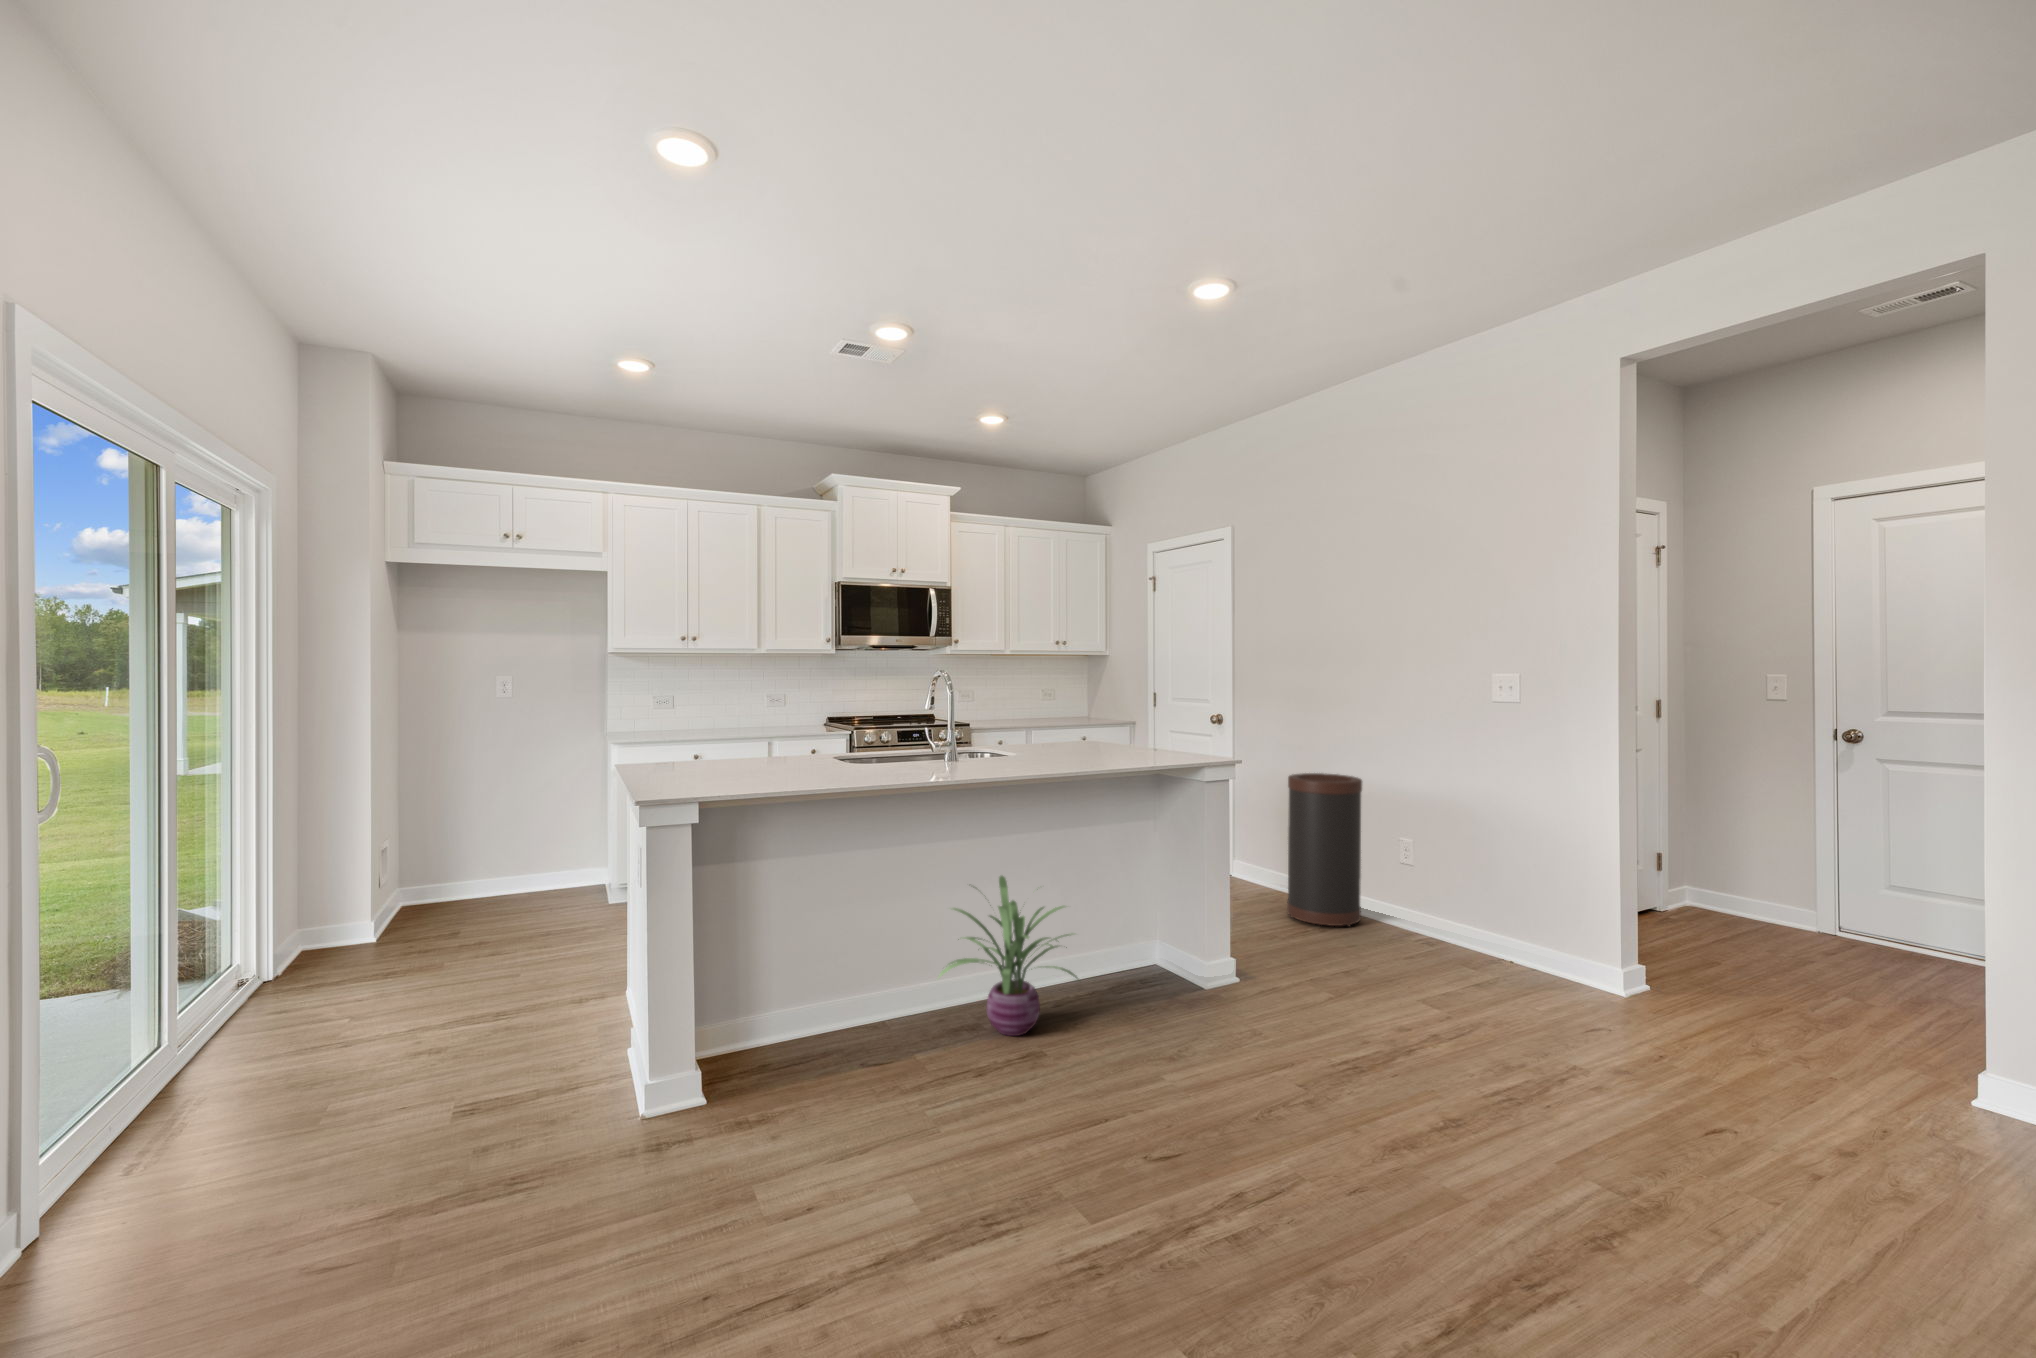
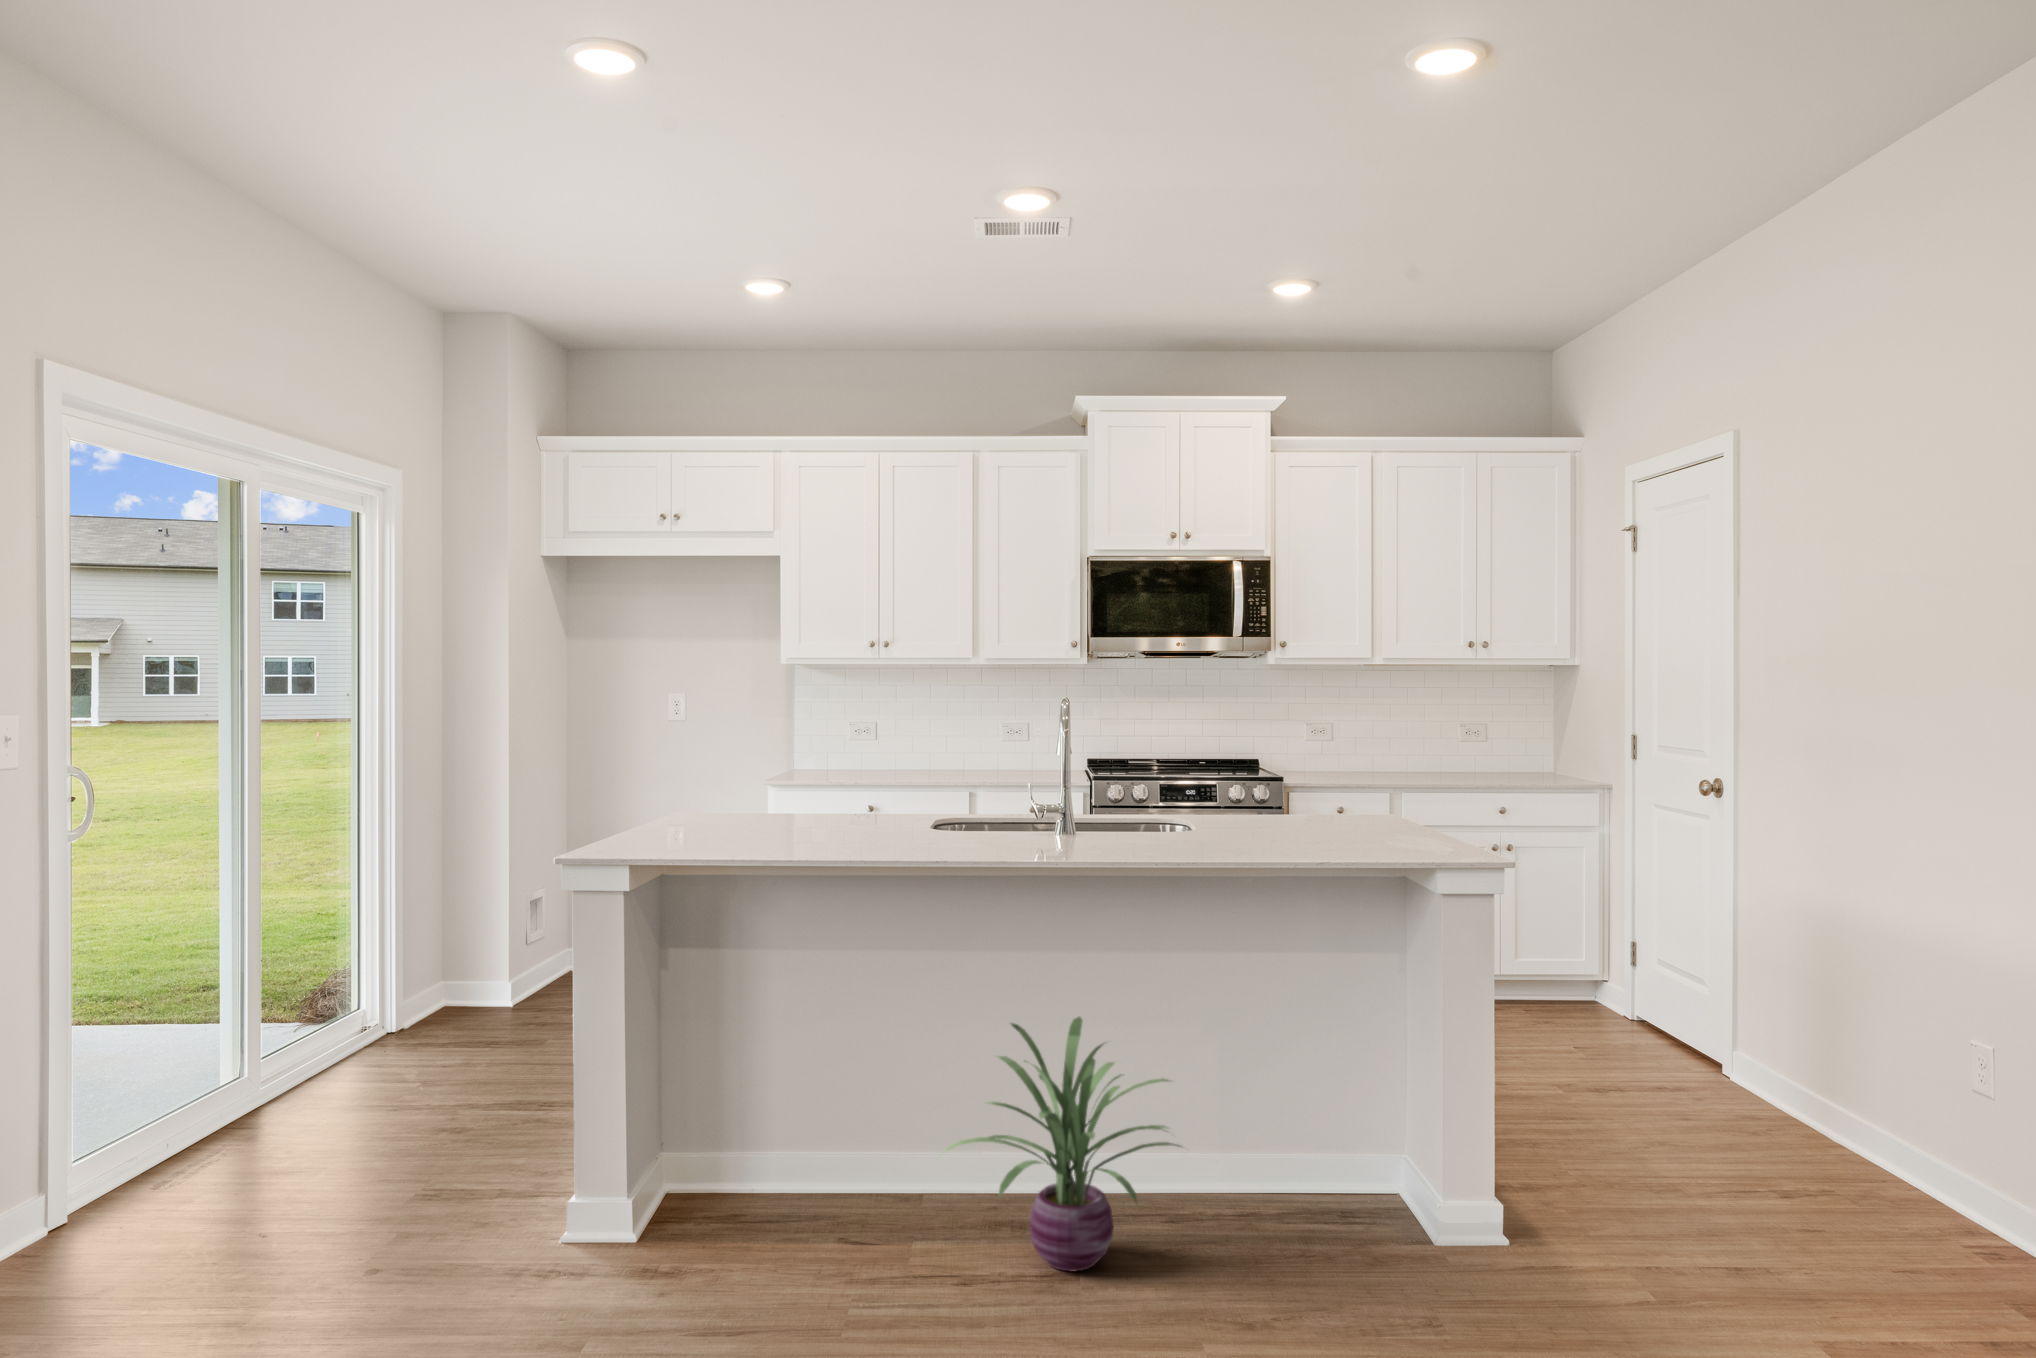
trash can: present [1287,773,1362,927] -> none [1778,901,1946,1224]

